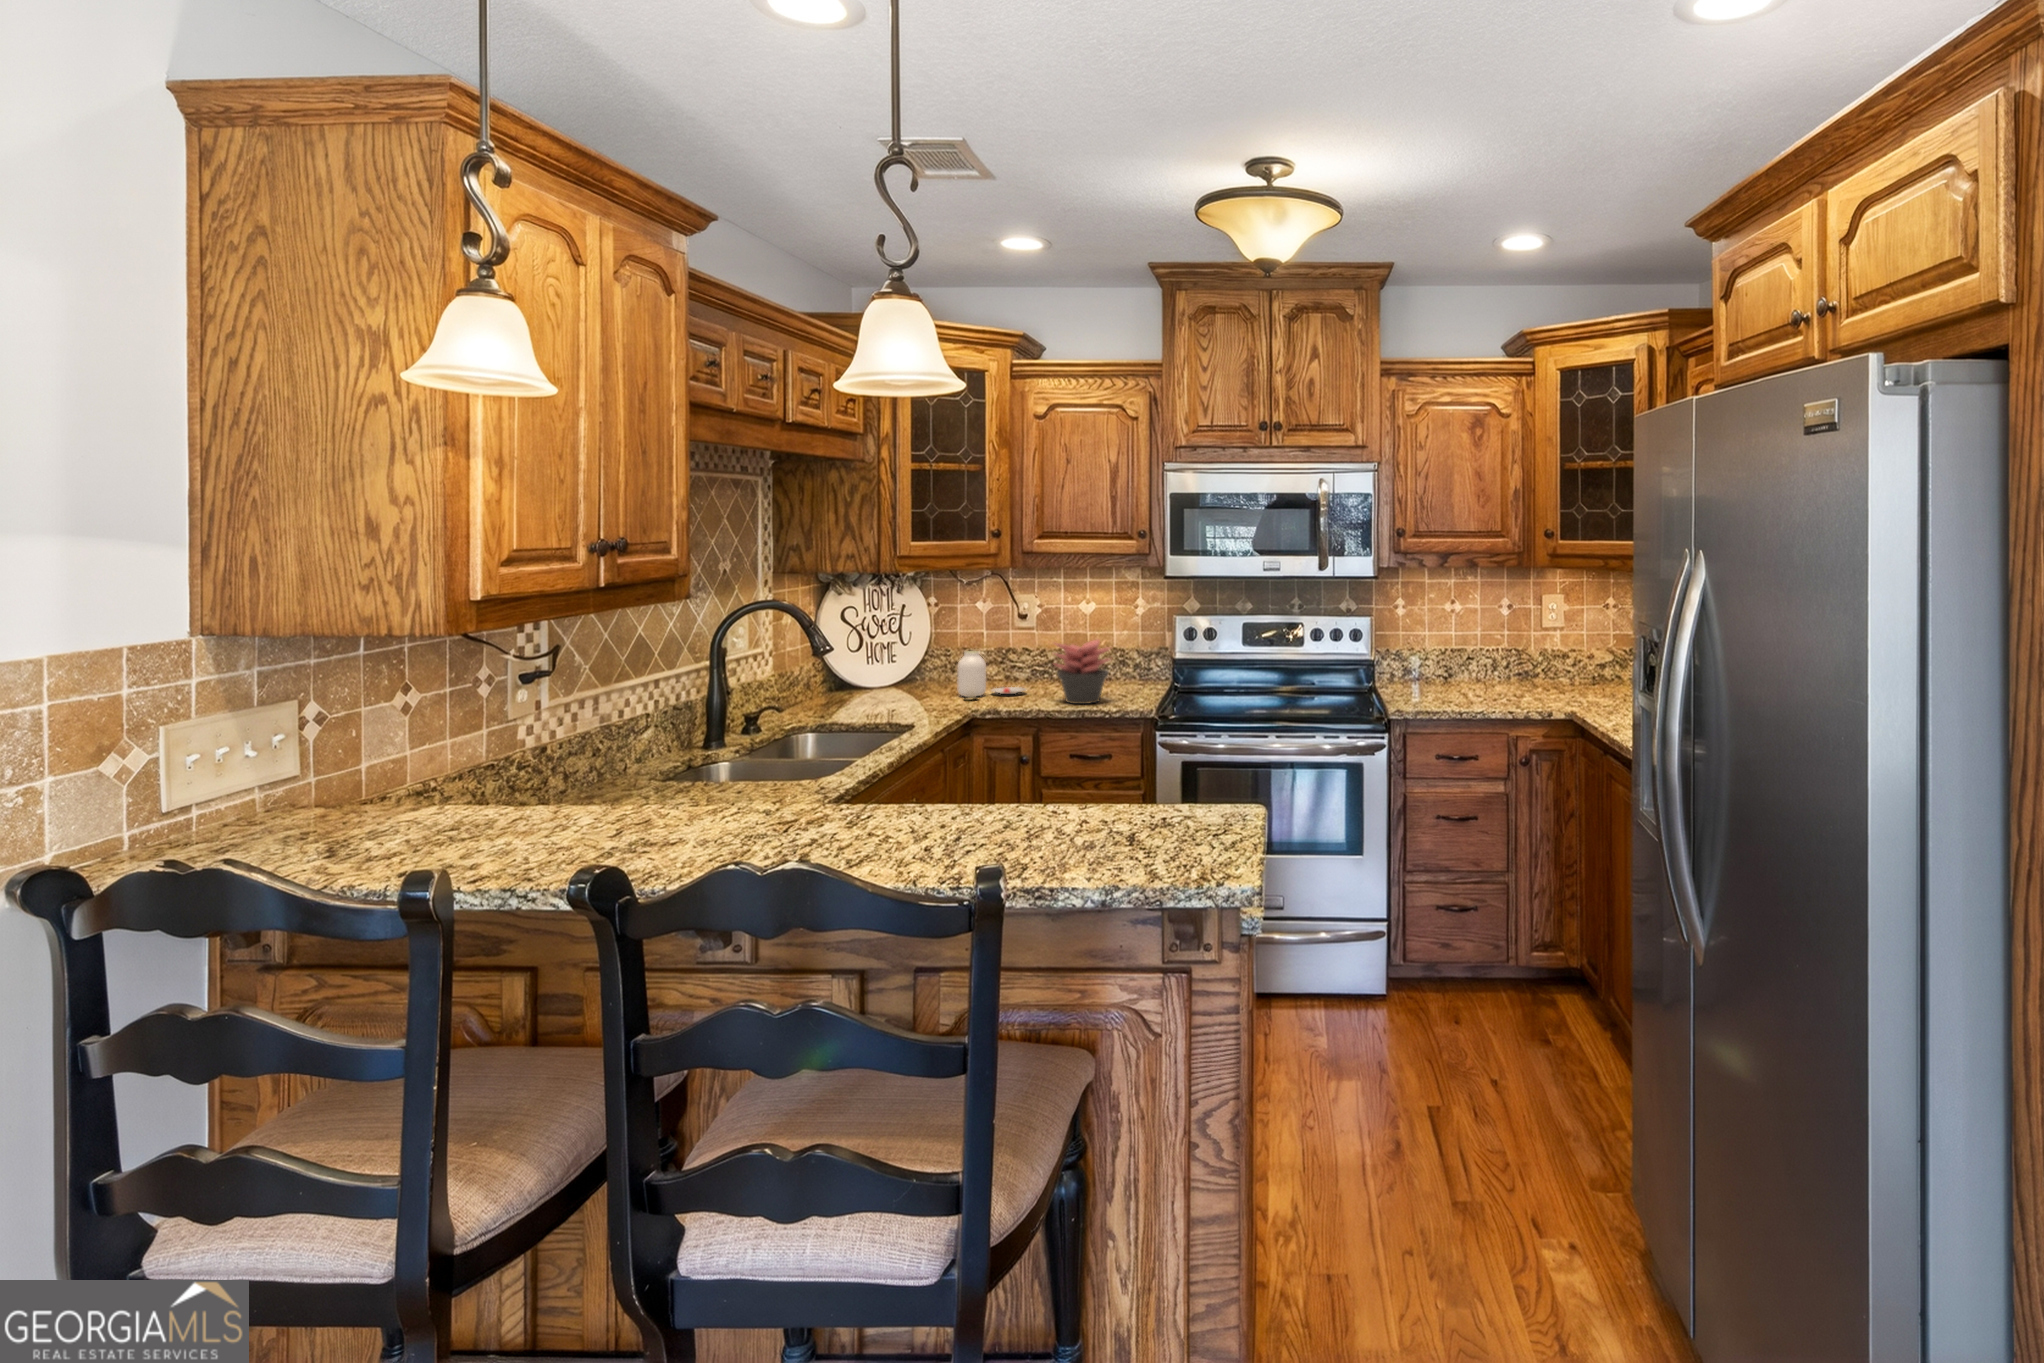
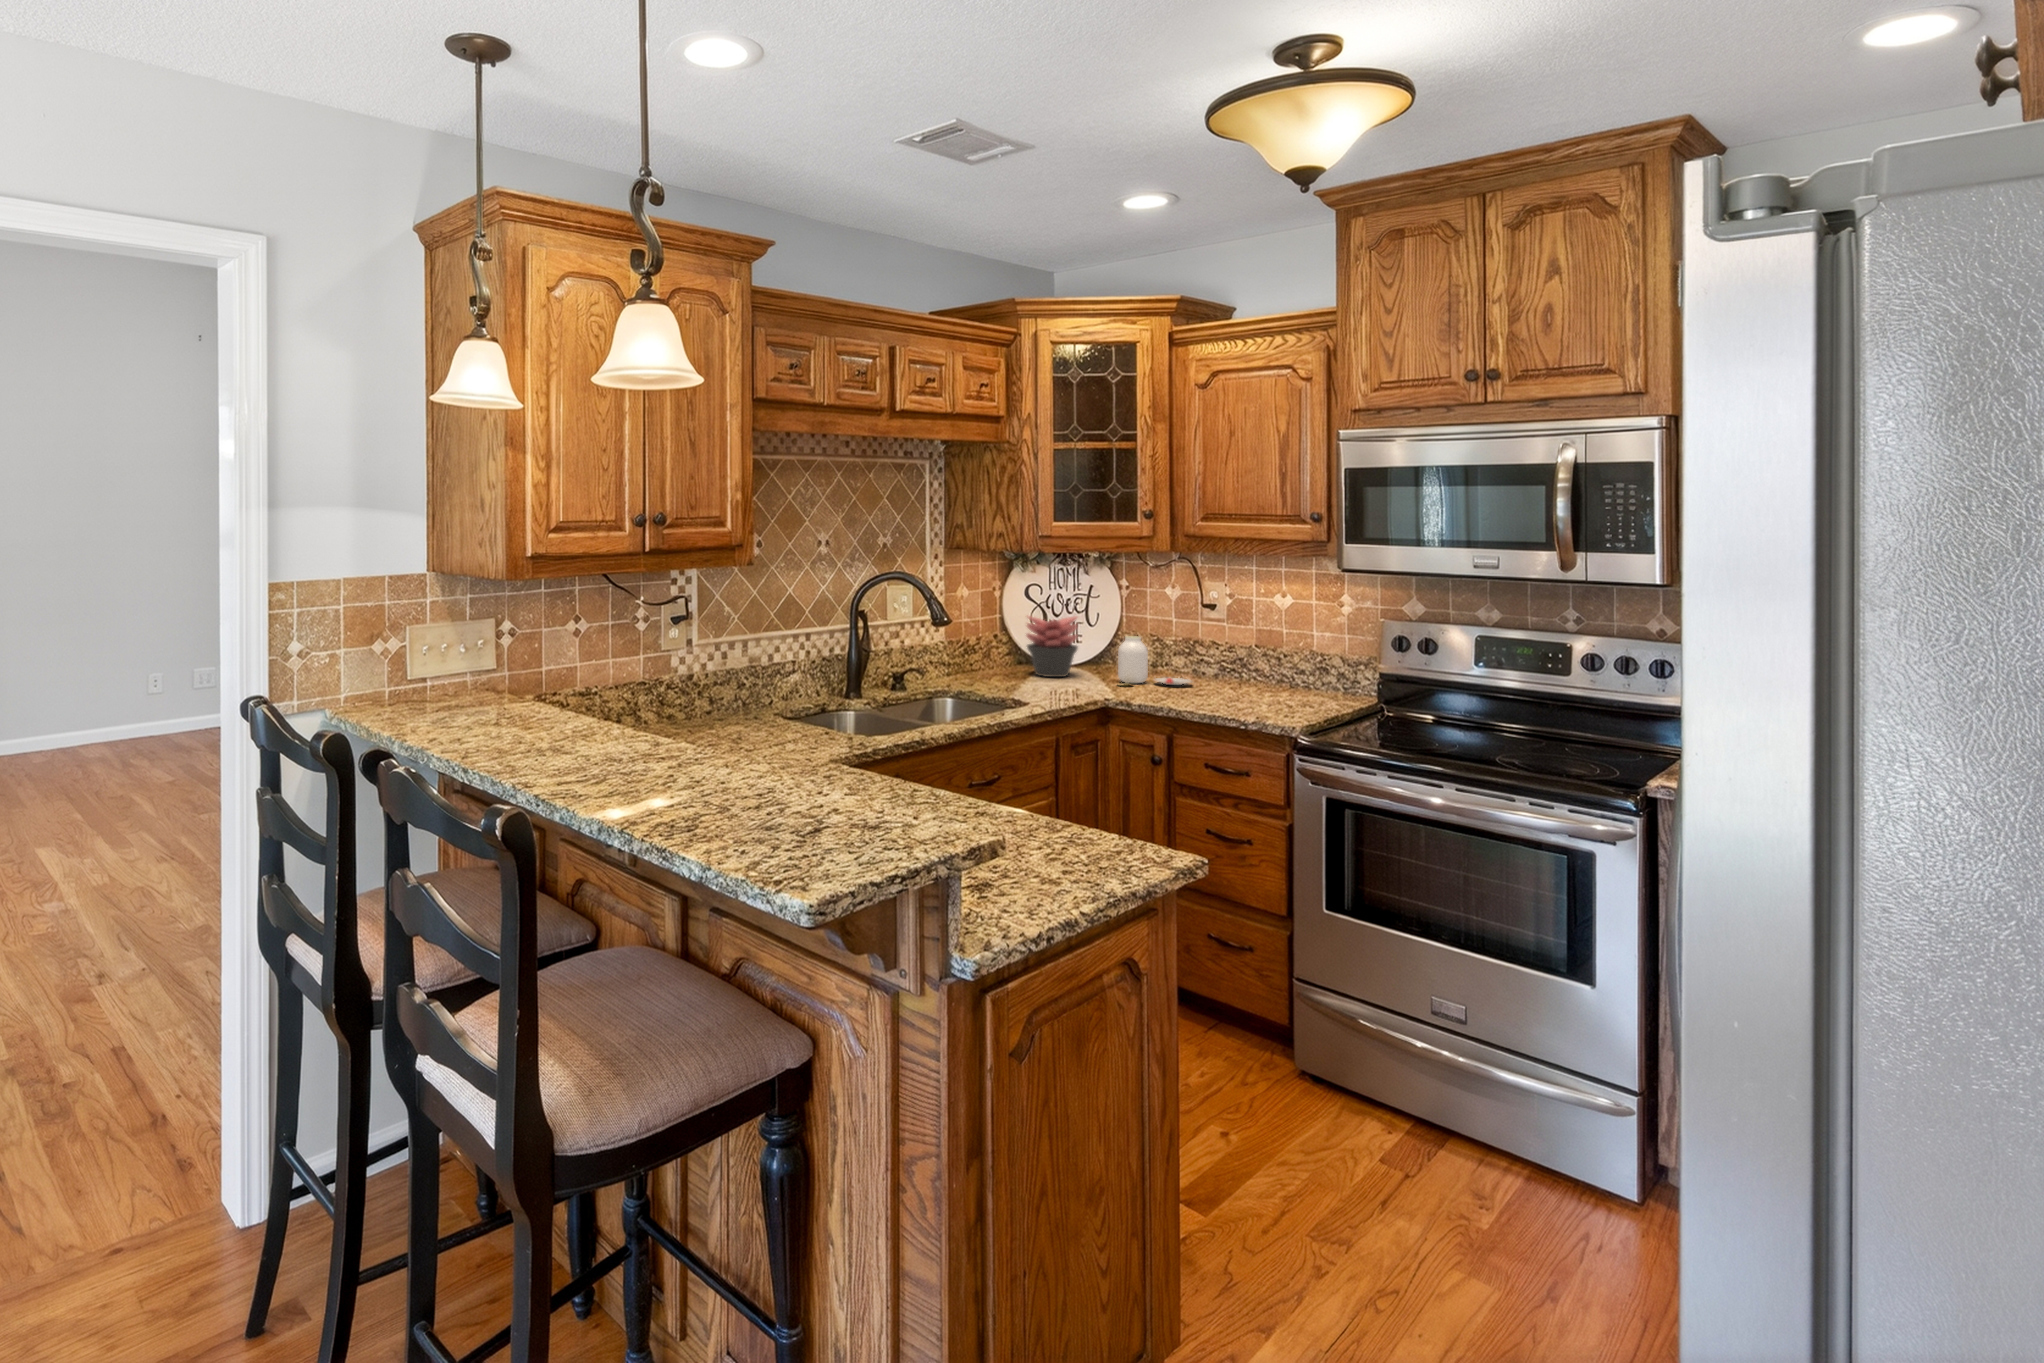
succulent plant: present [1055,640,1110,704] -> present [1027,616,1078,677]

